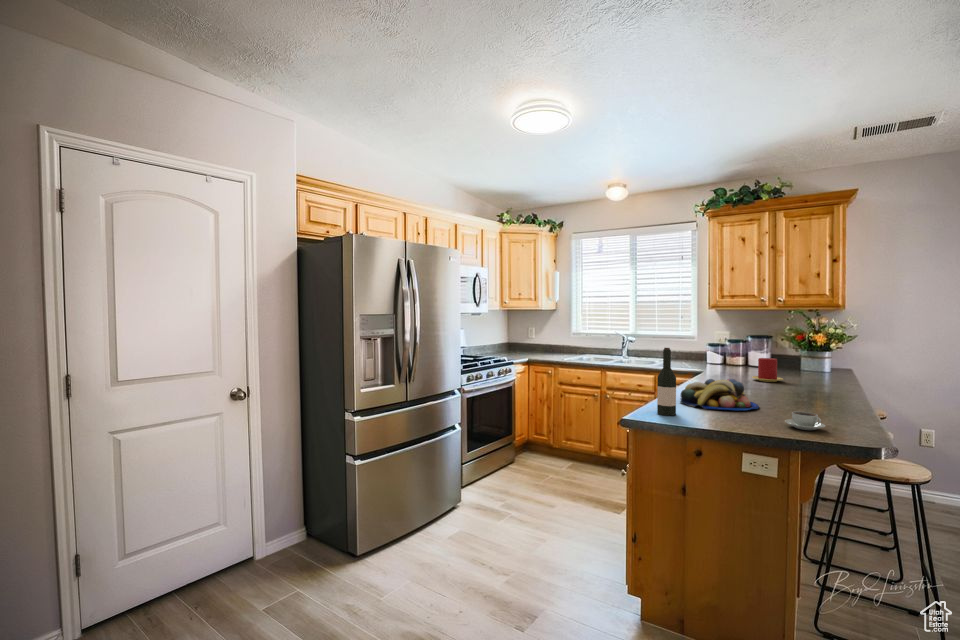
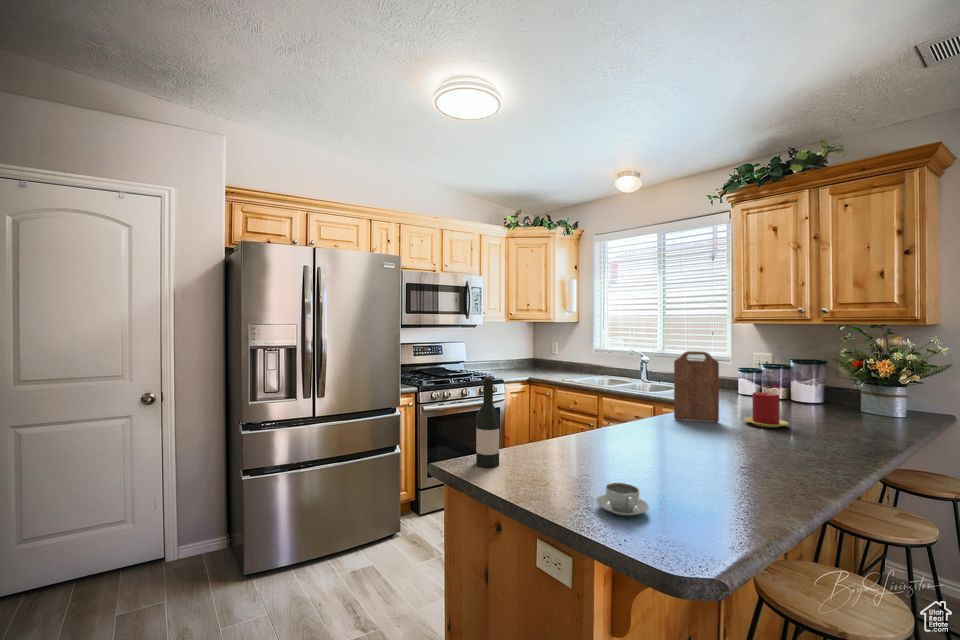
cutting board: none [708,329,739,381] -> present [674,351,719,422]
fruit bowl: present [680,379,759,411] -> none [546,420,647,470]

